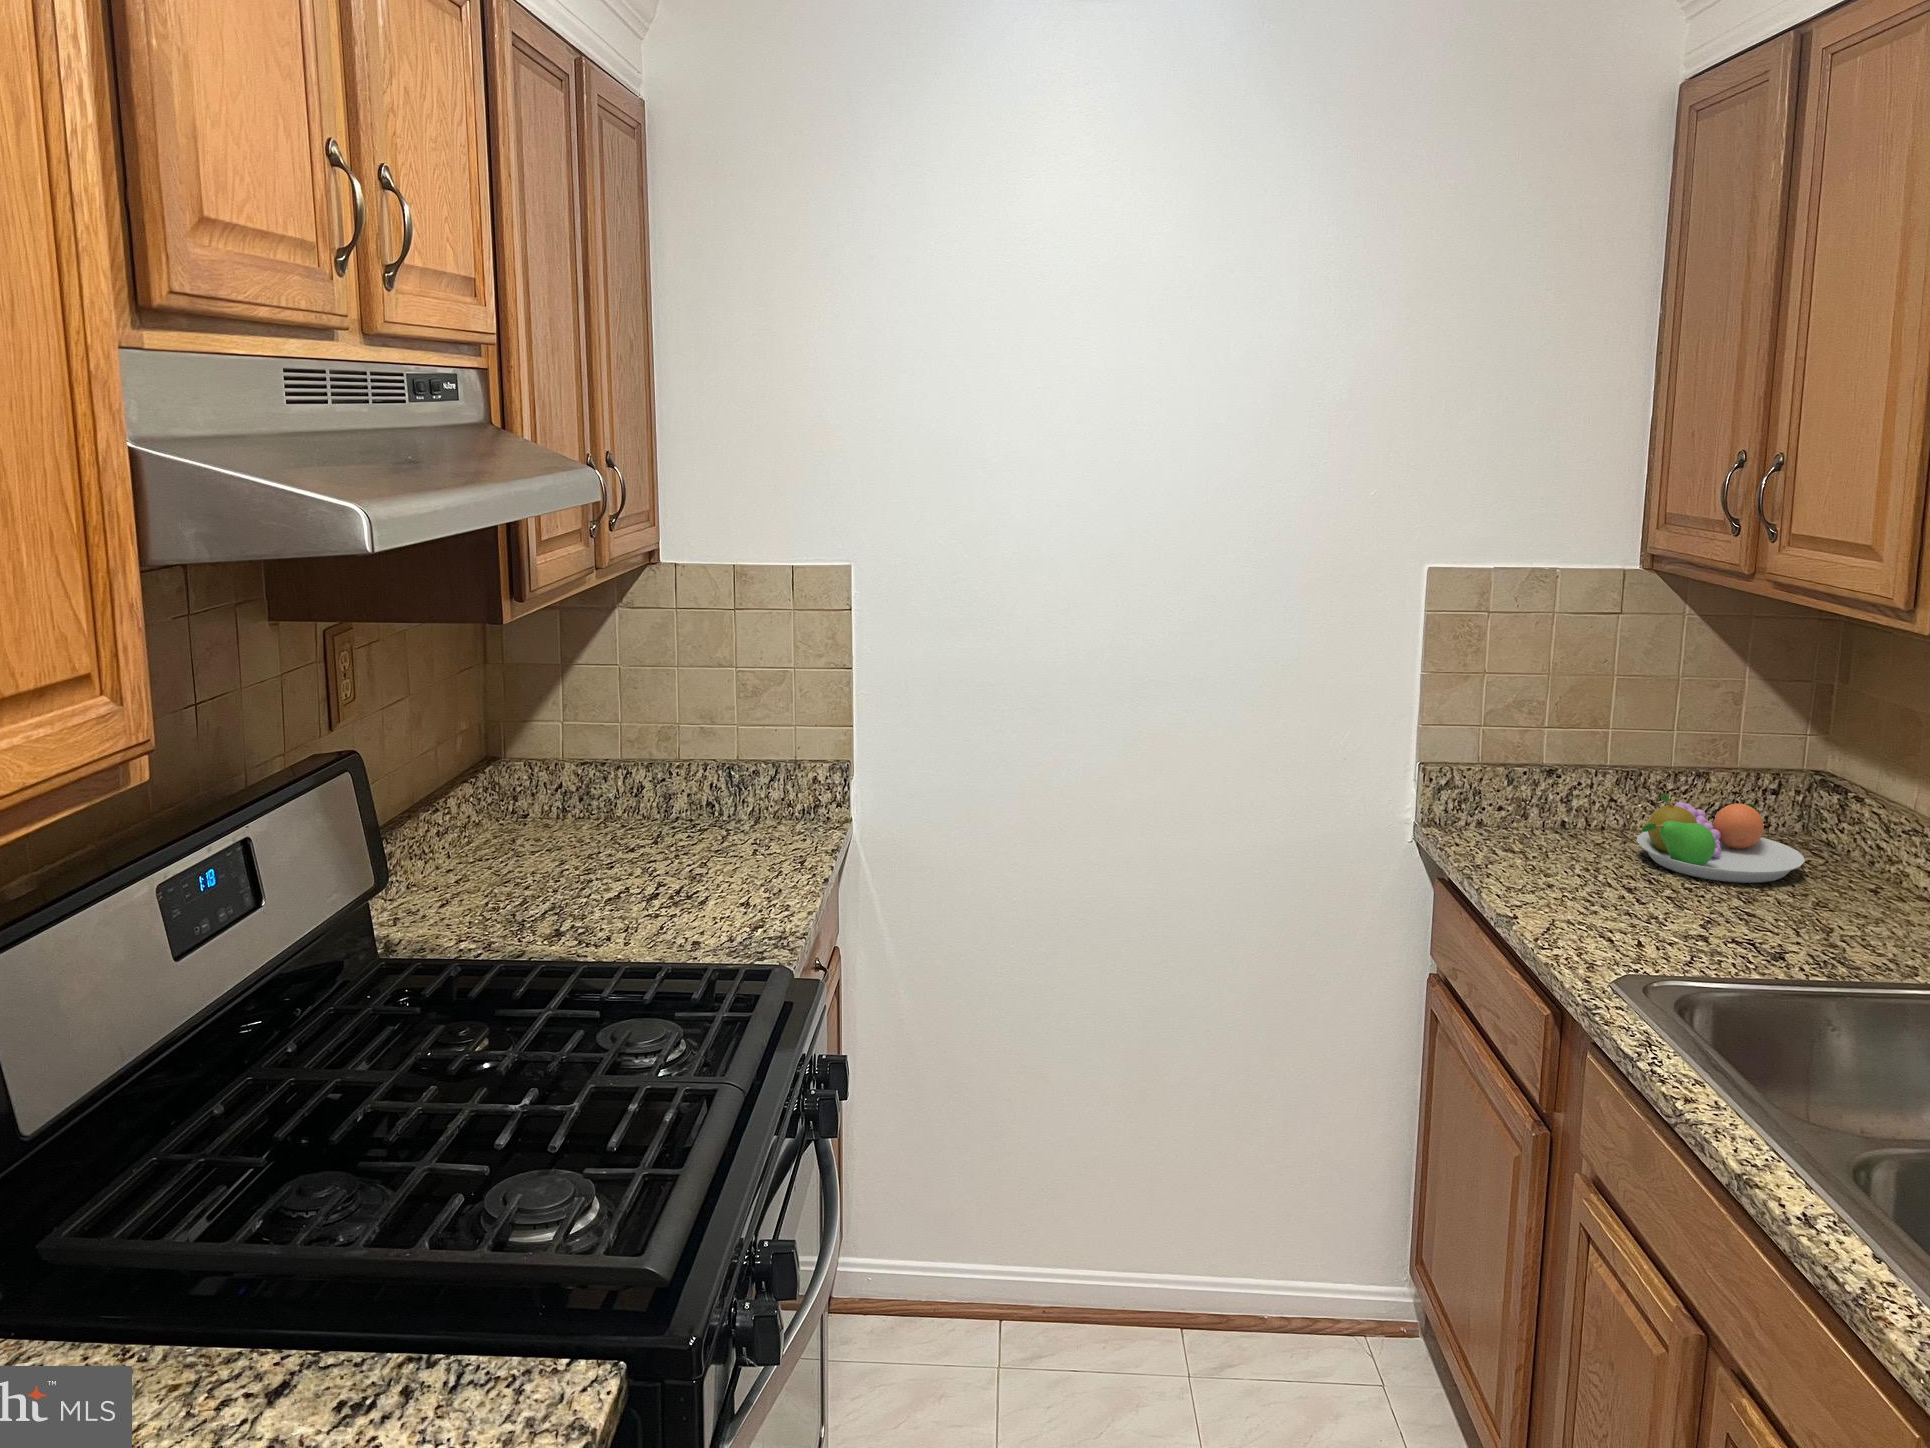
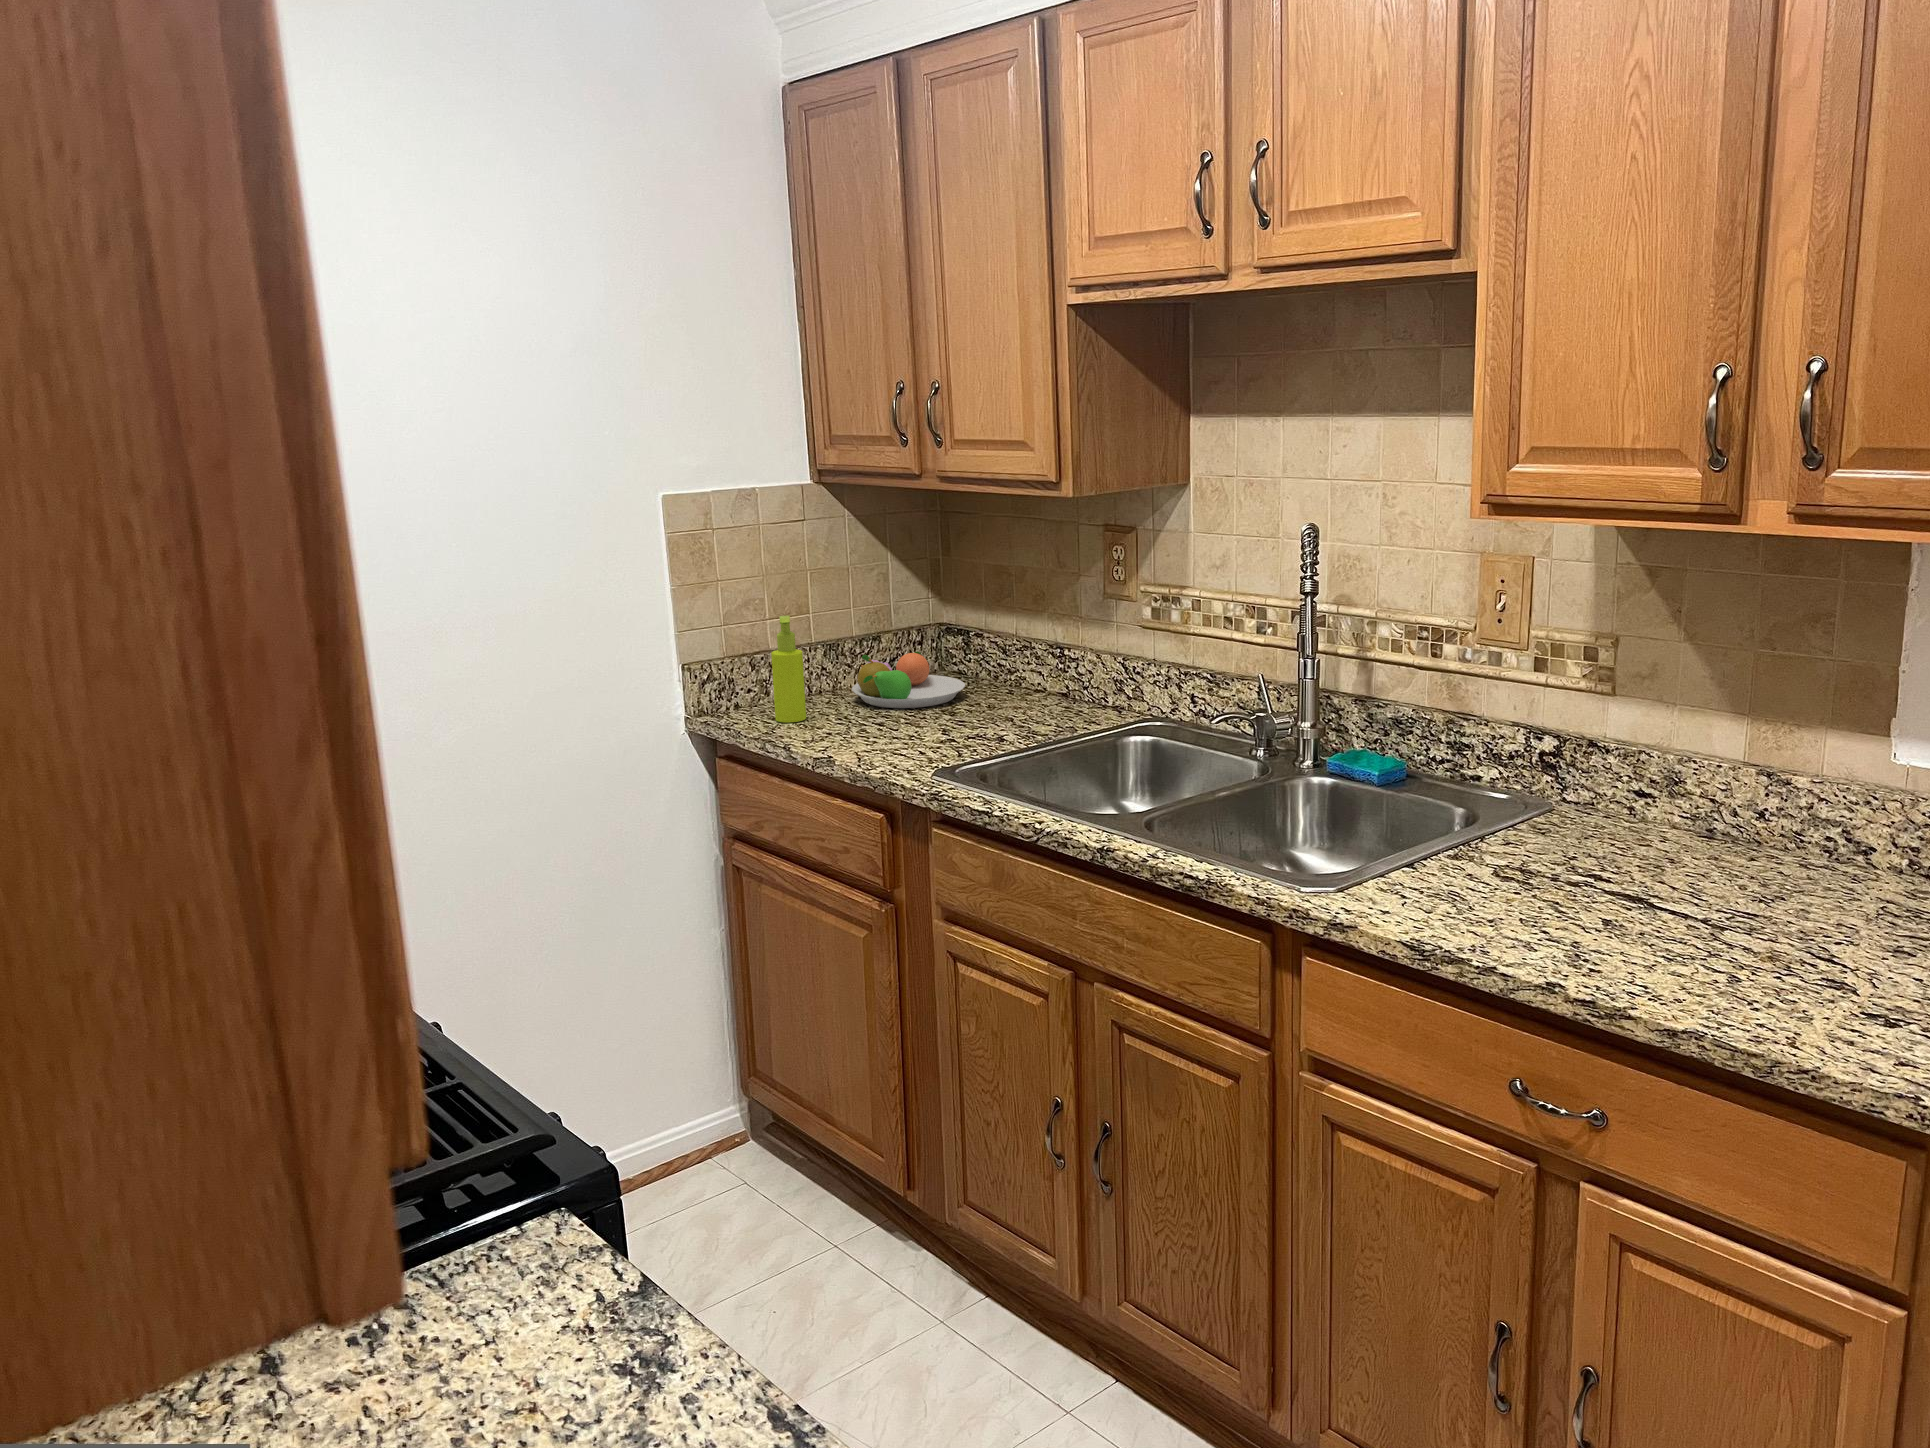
soap dispenser: none [1511,724,1561,863] -> present [771,615,806,722]

